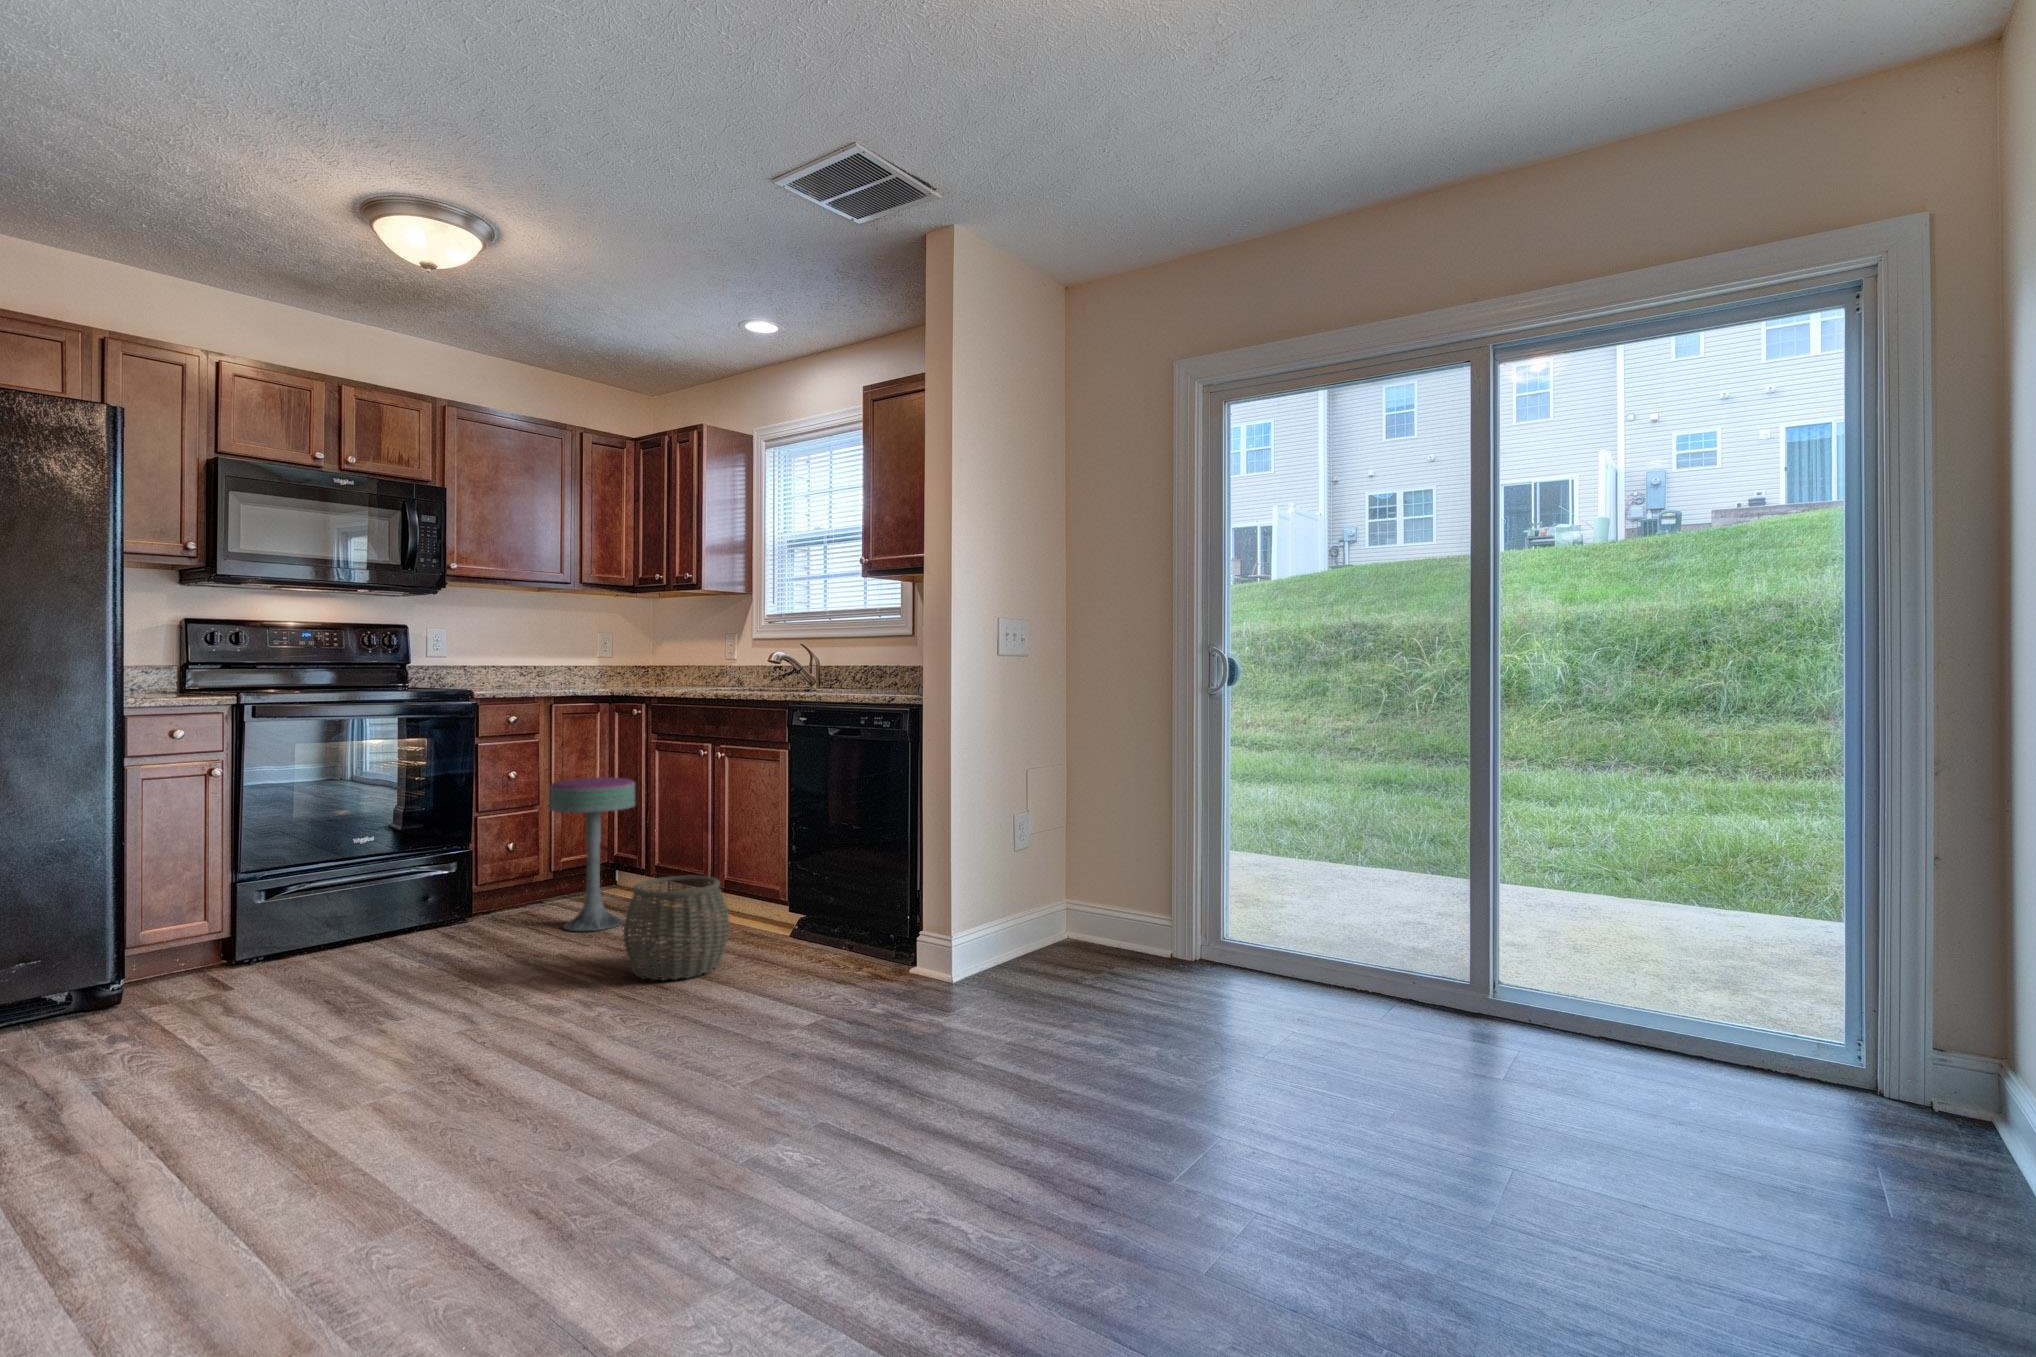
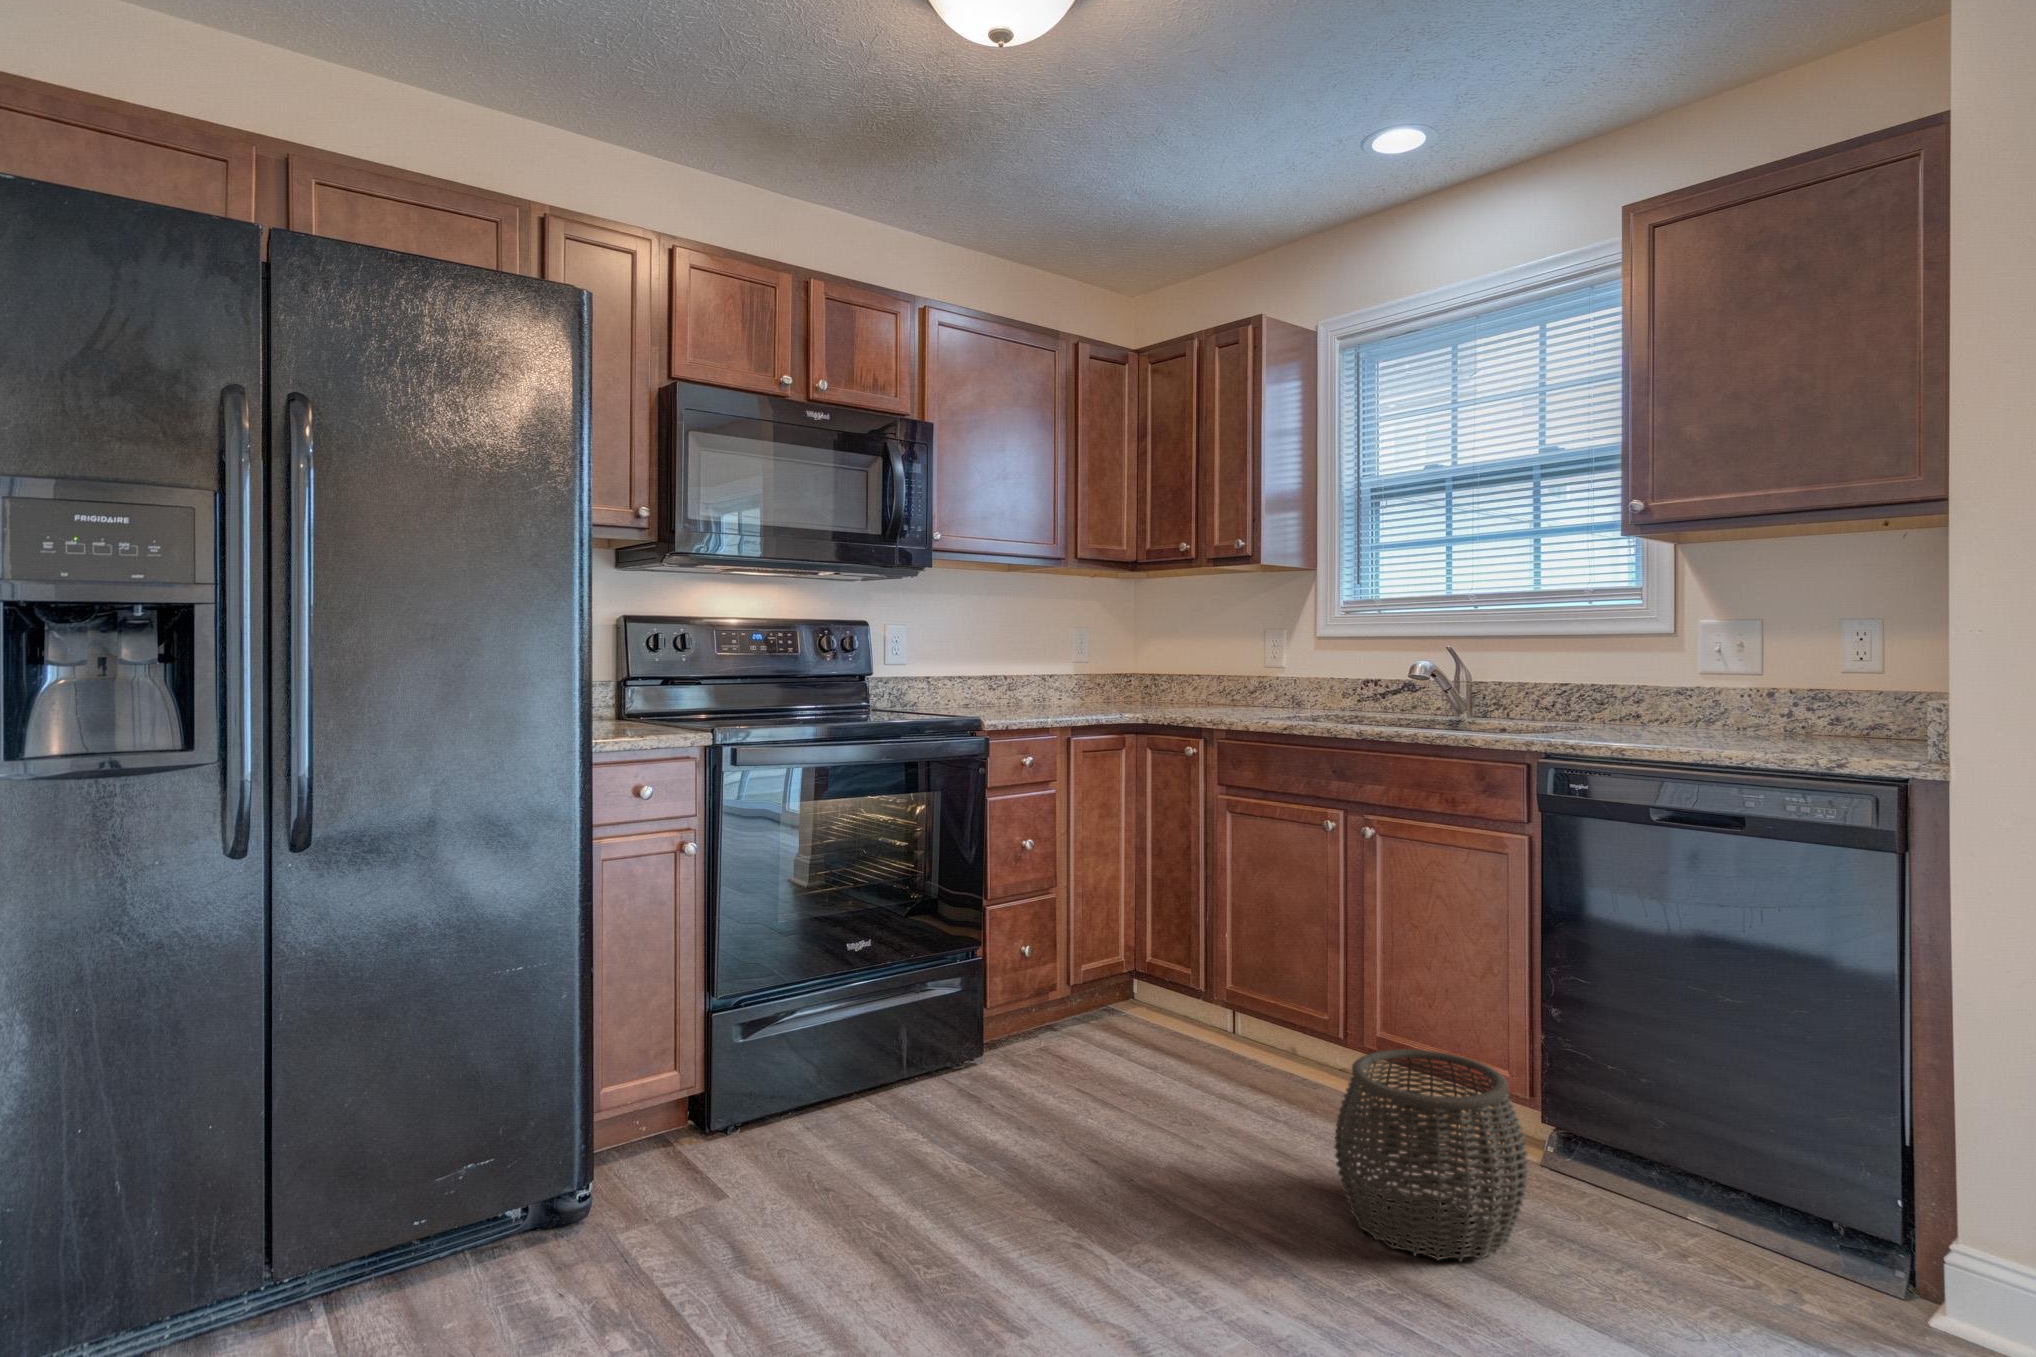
bar stool: present [550,777,635,931] -> none [1111,854,1236,1103]

